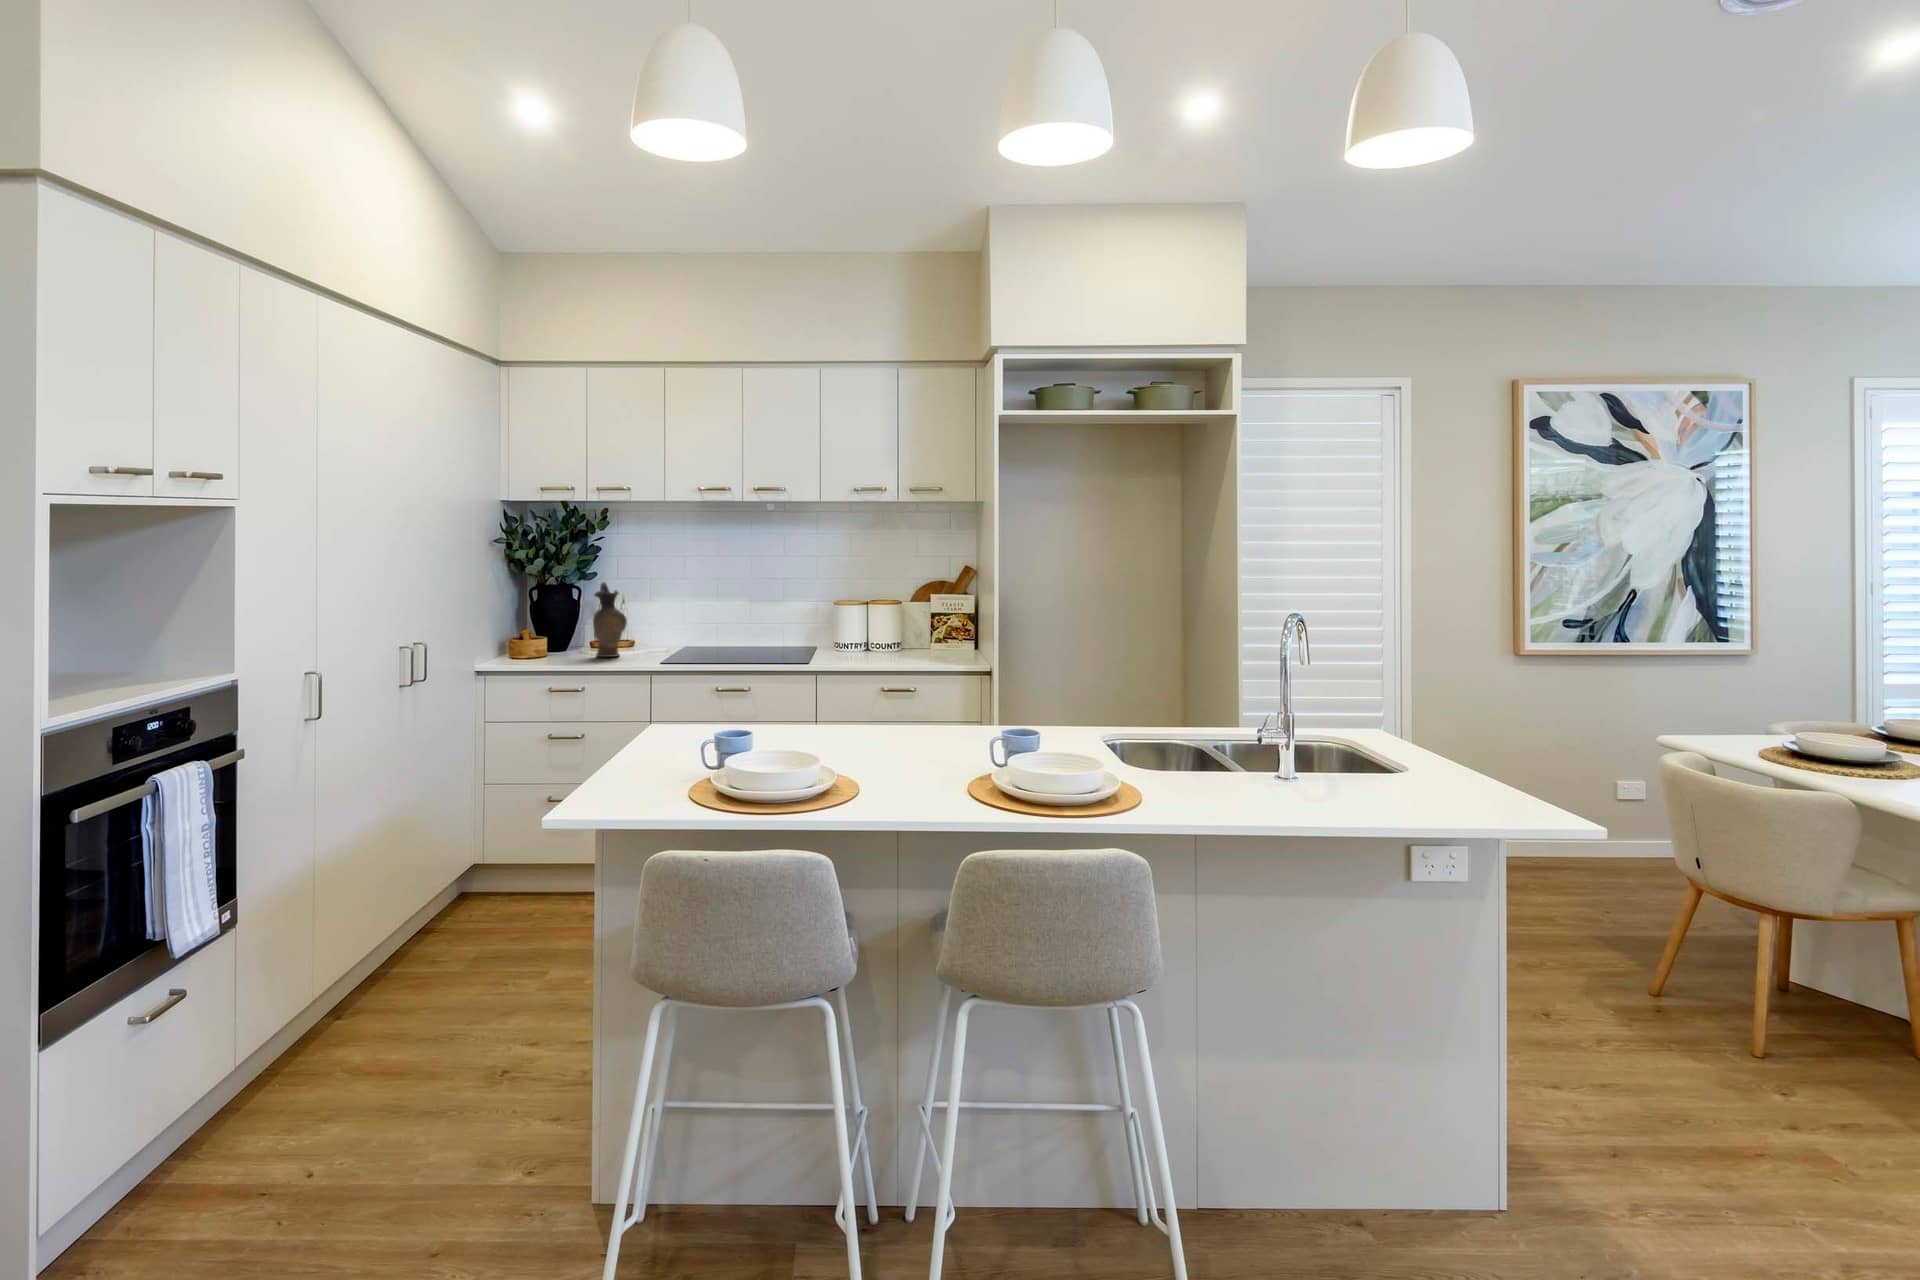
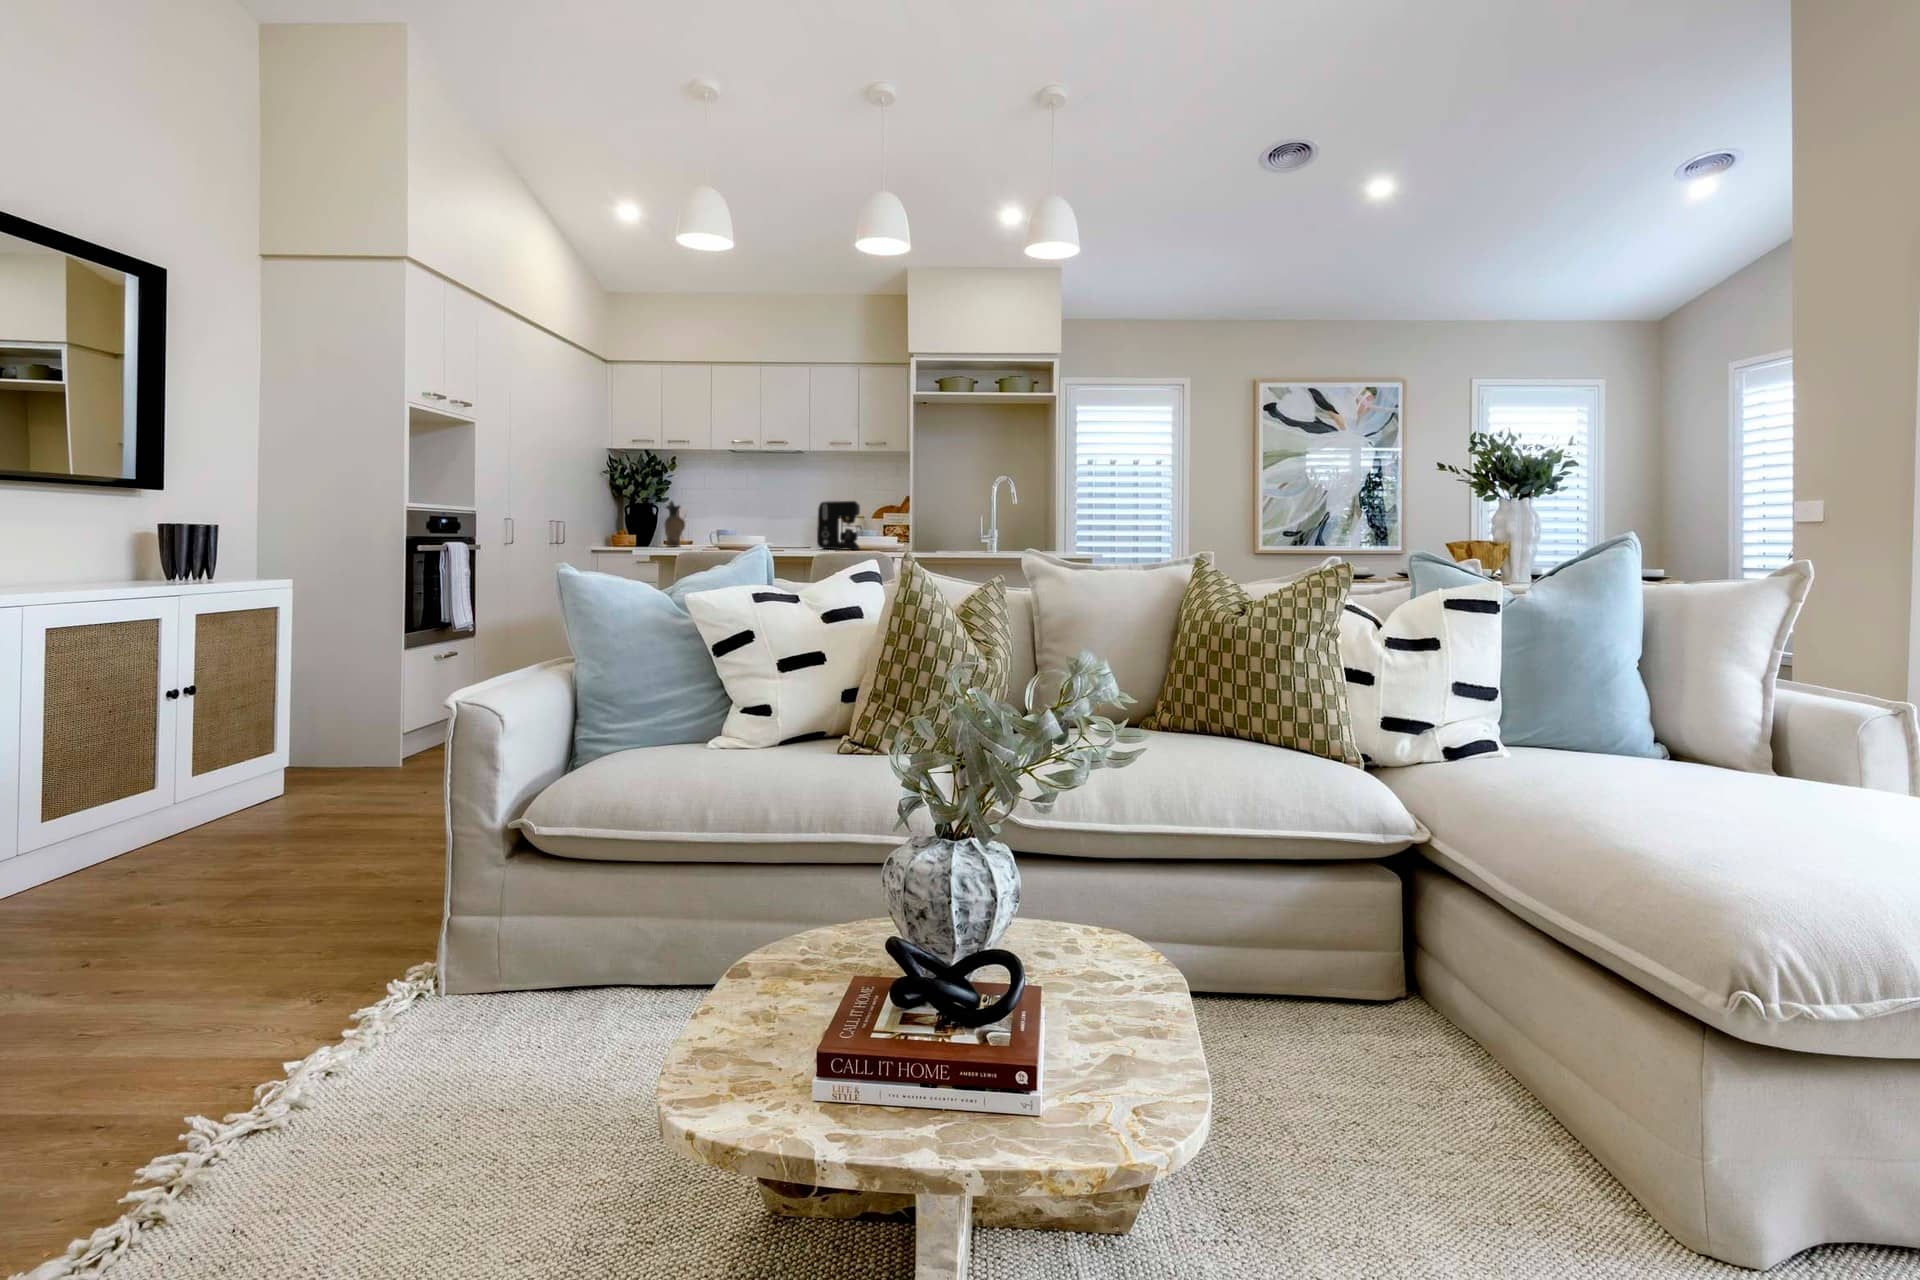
coffee maker: none [840,583,911,658] -> present [817,501,862,550]

